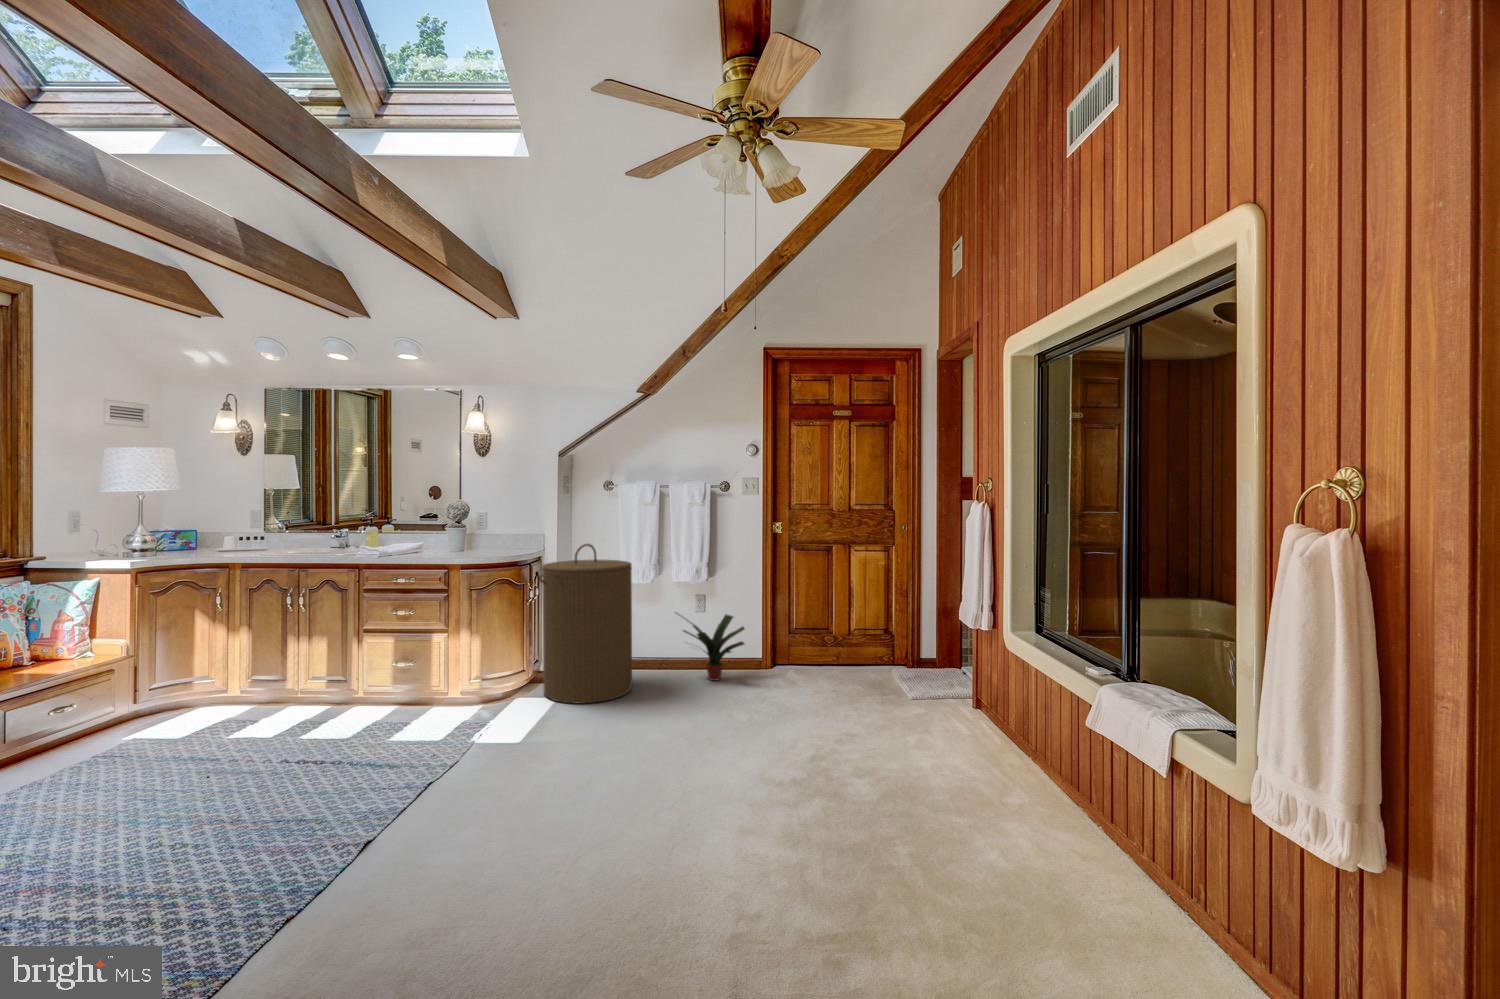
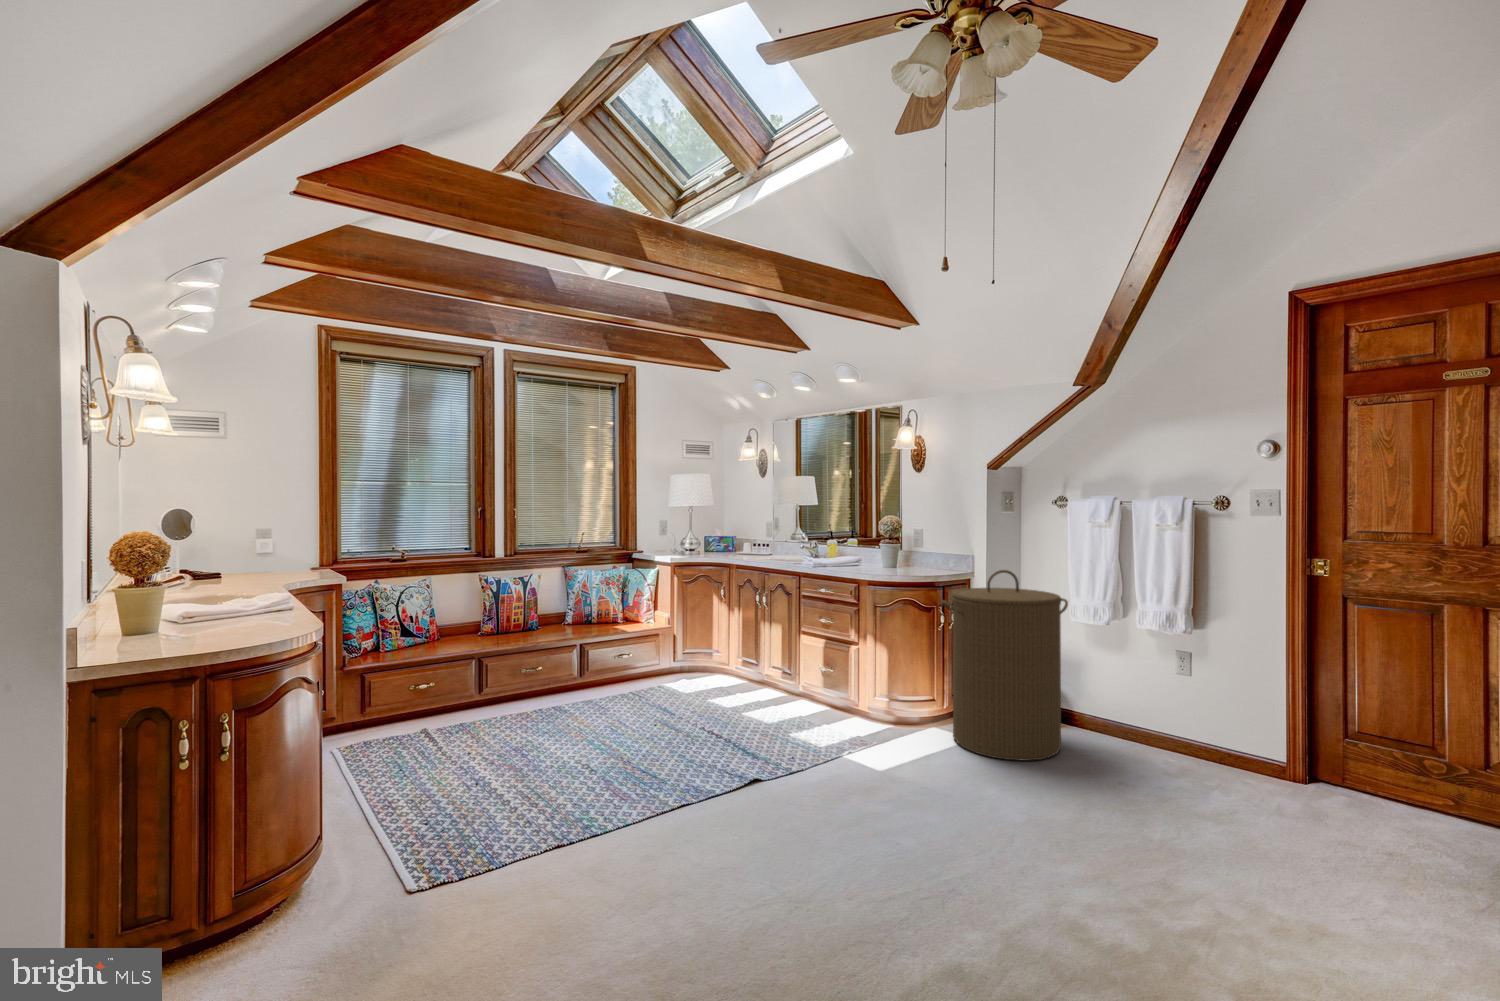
potted plant: present [679,615,745,681] -> none [1127,669,1246,778]

